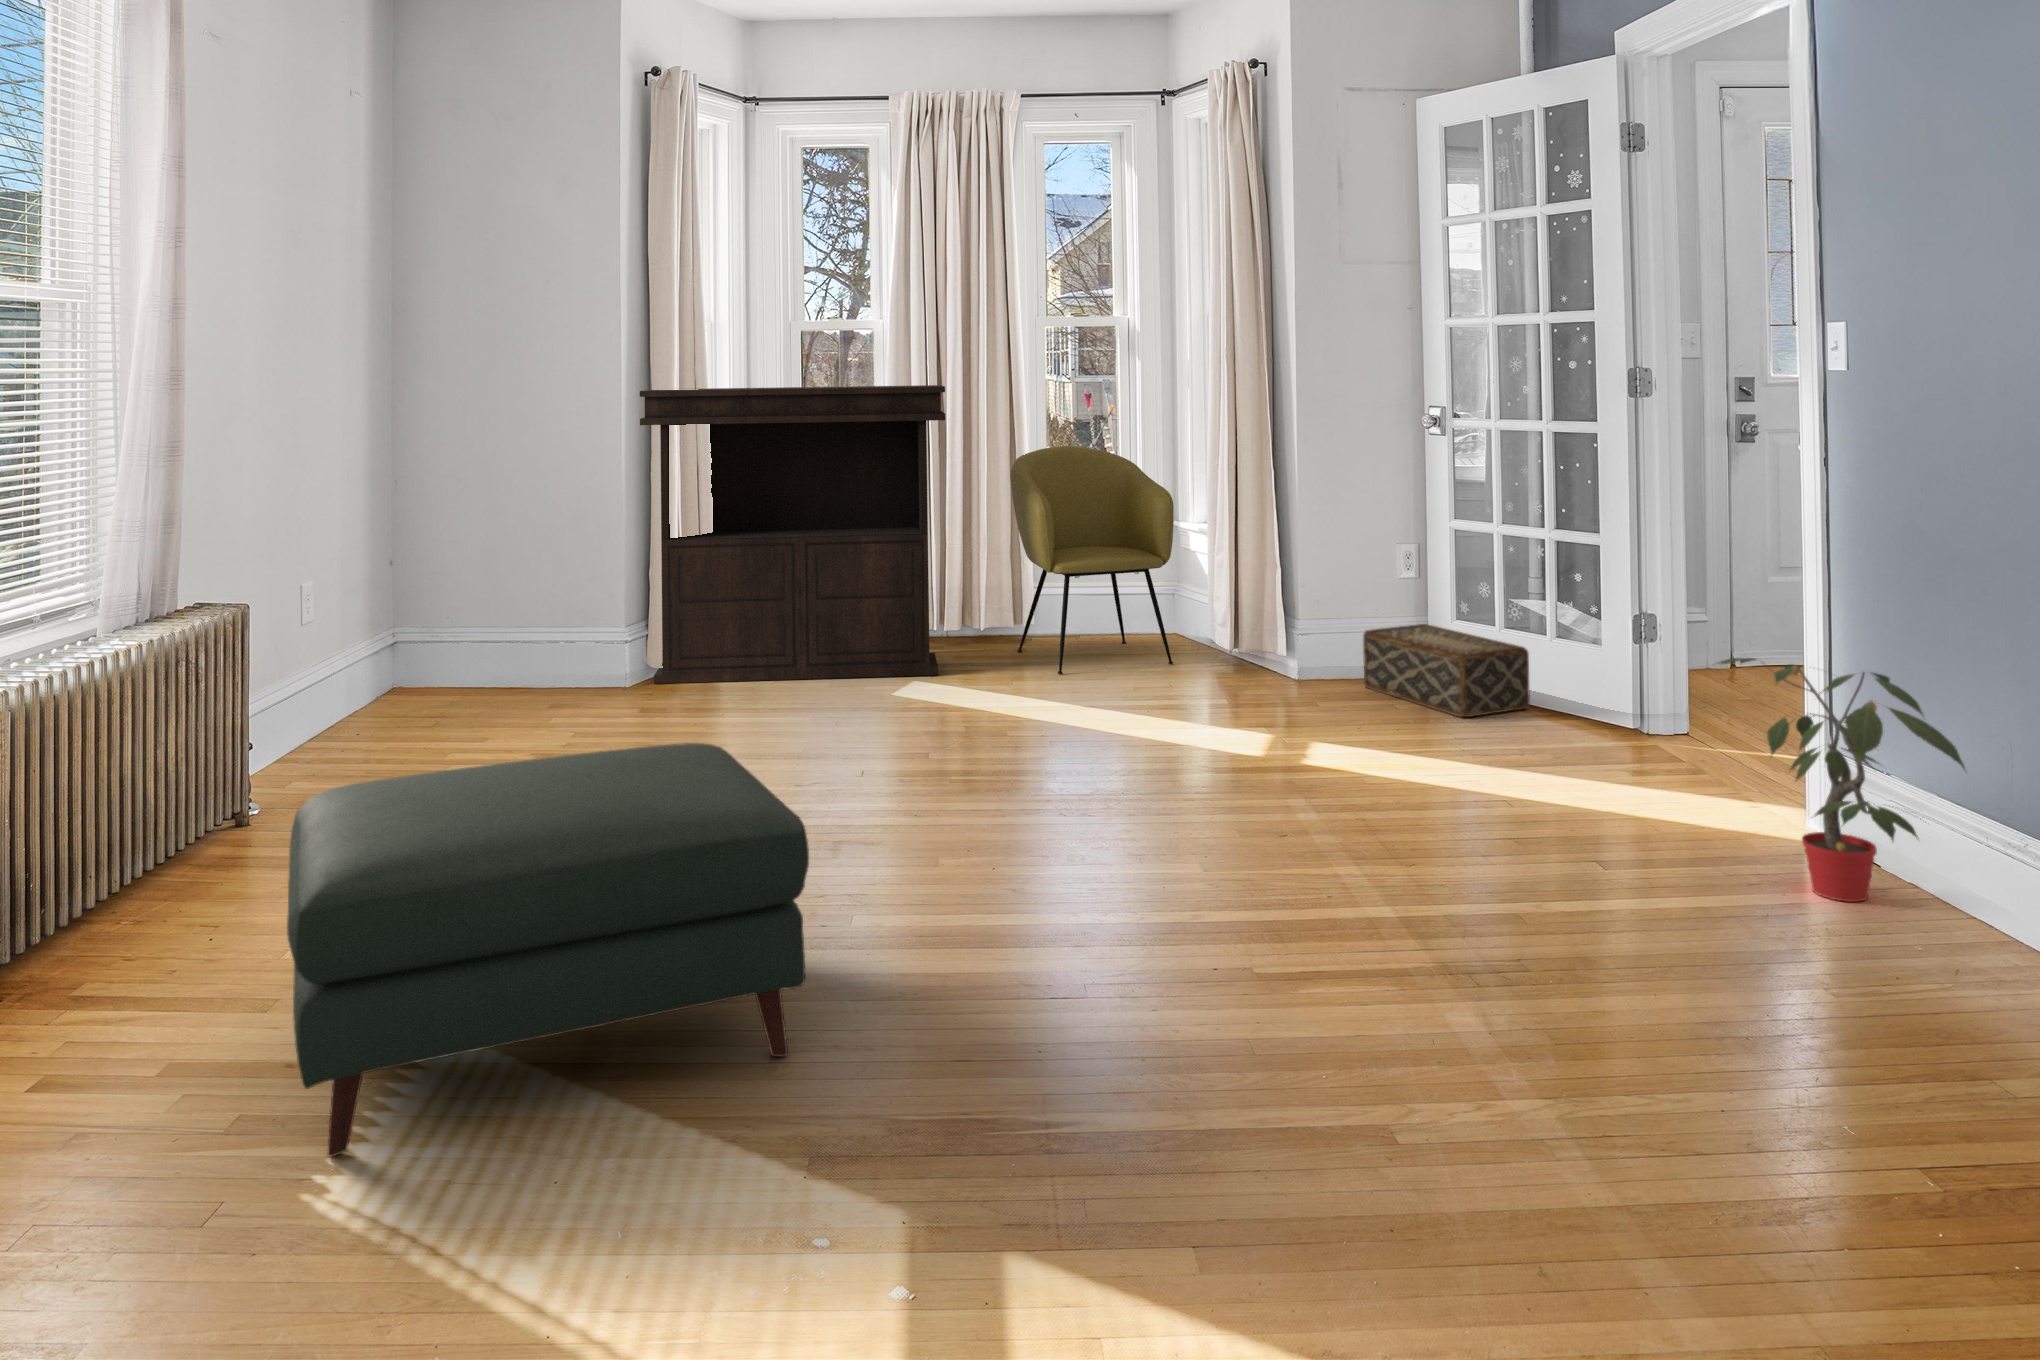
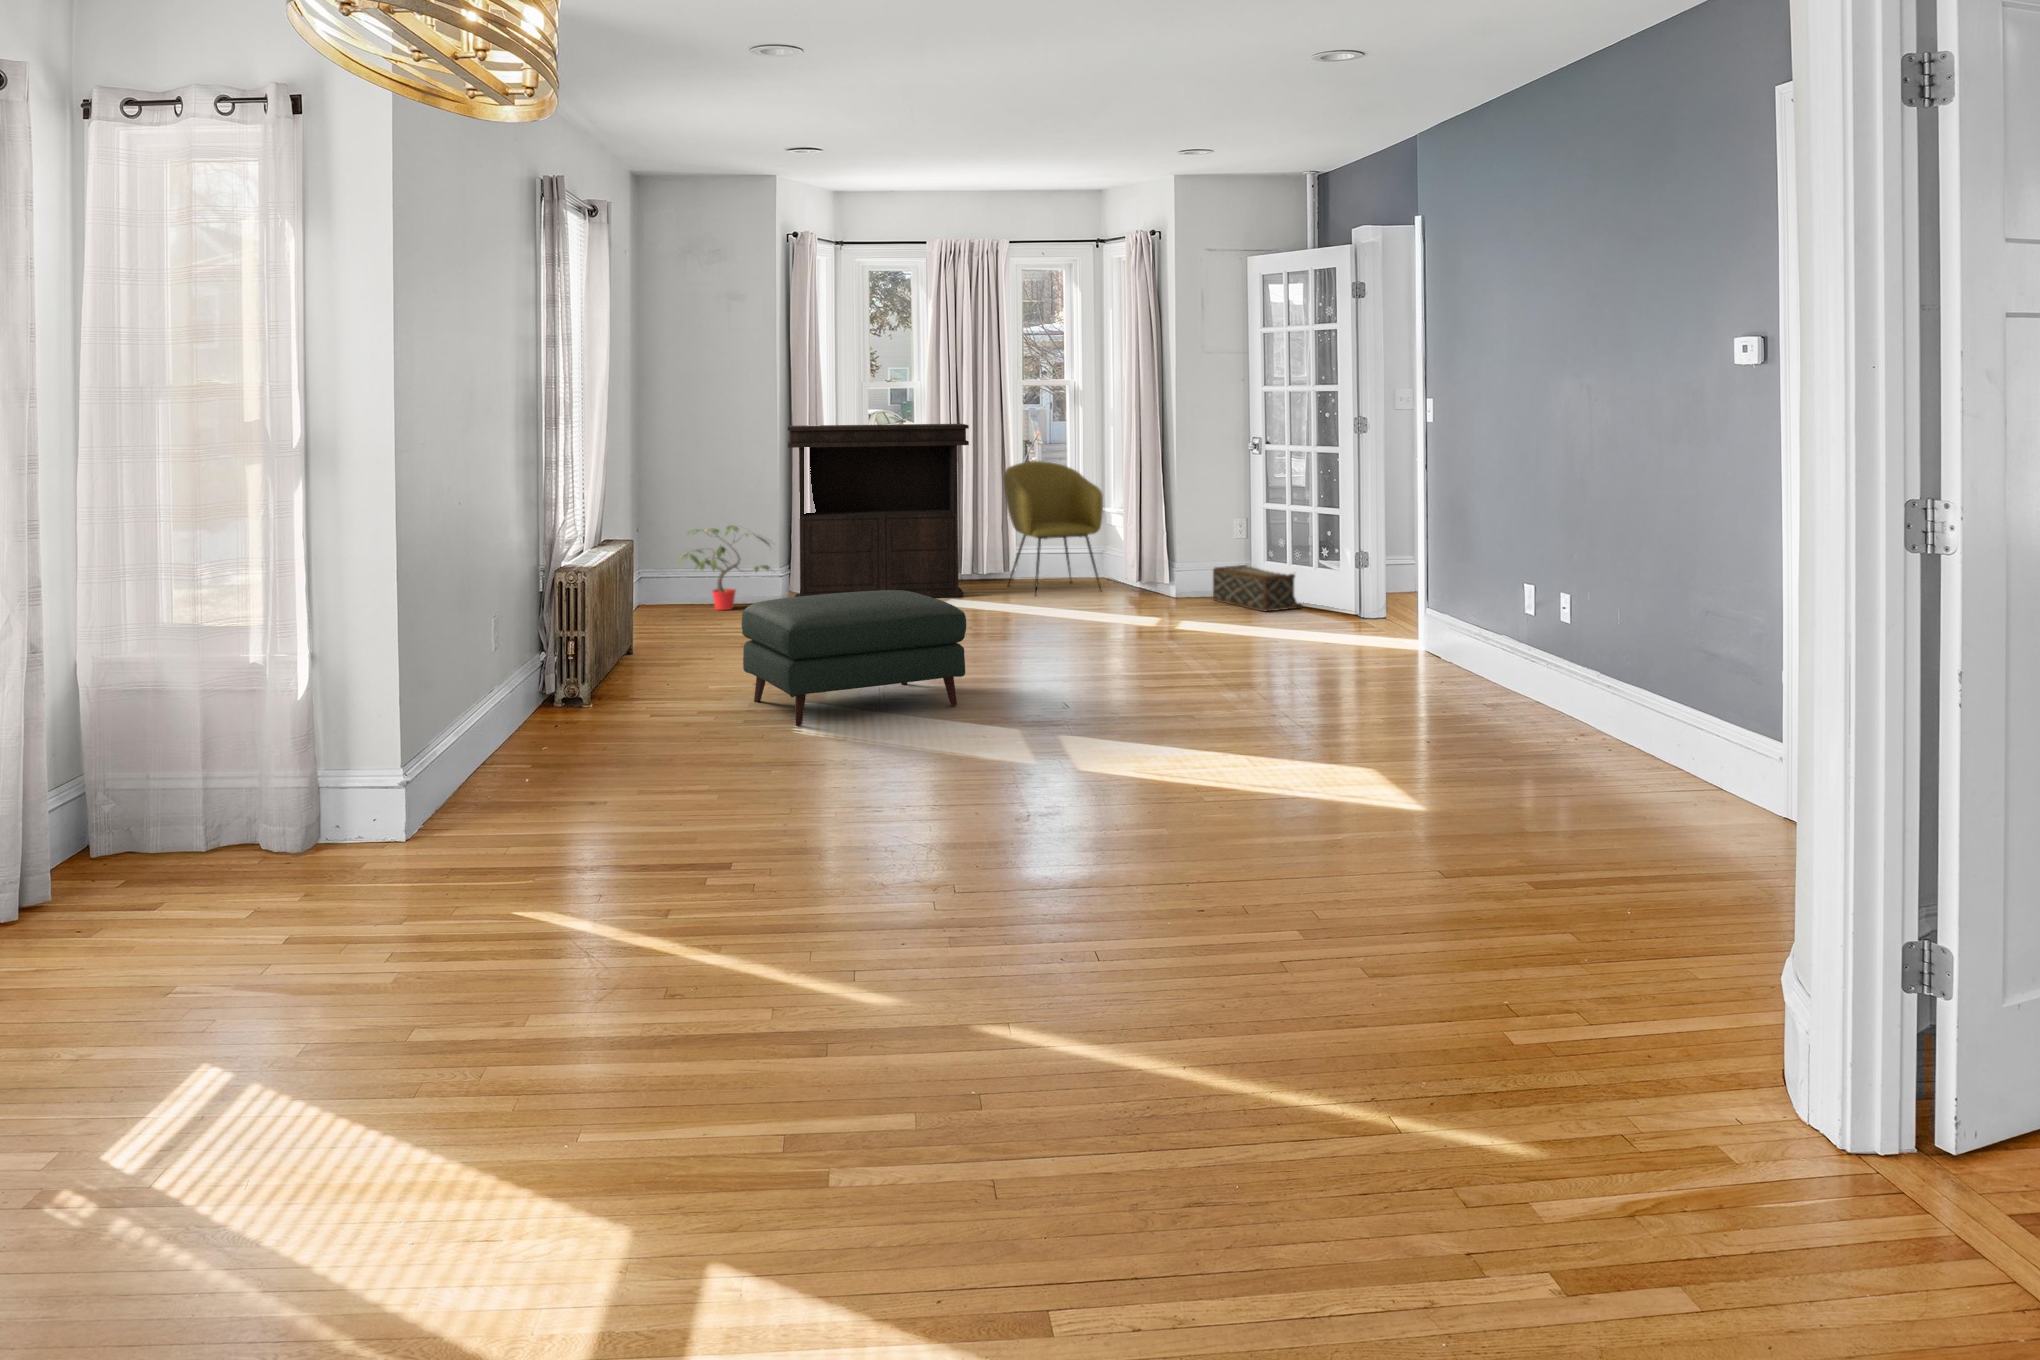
potted plant: present [1718,658,1965,902] -> present [678,526,770,610]

